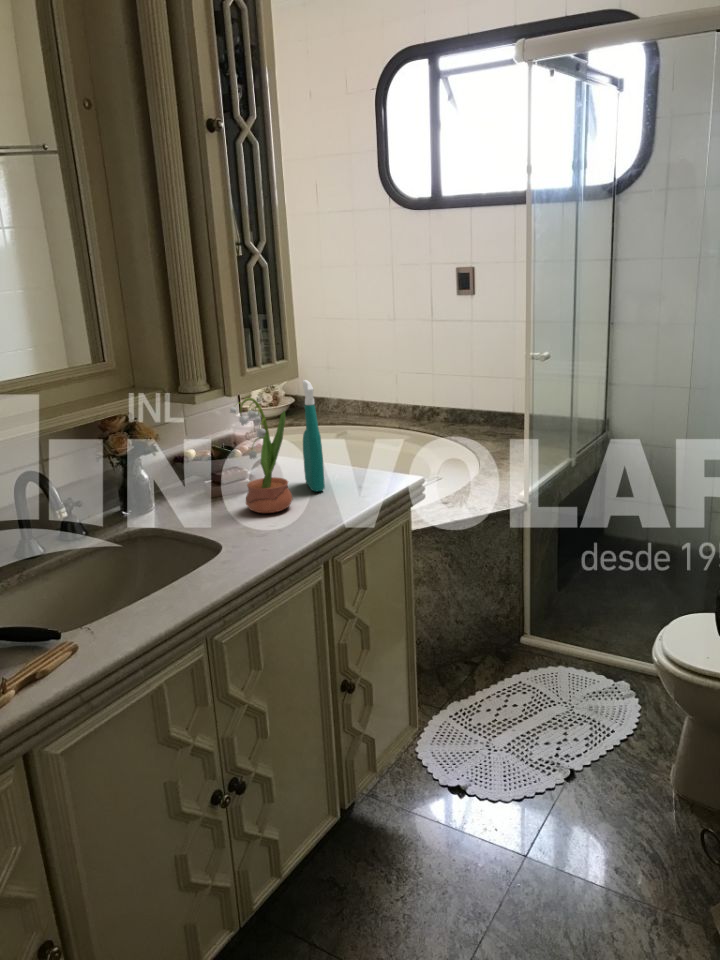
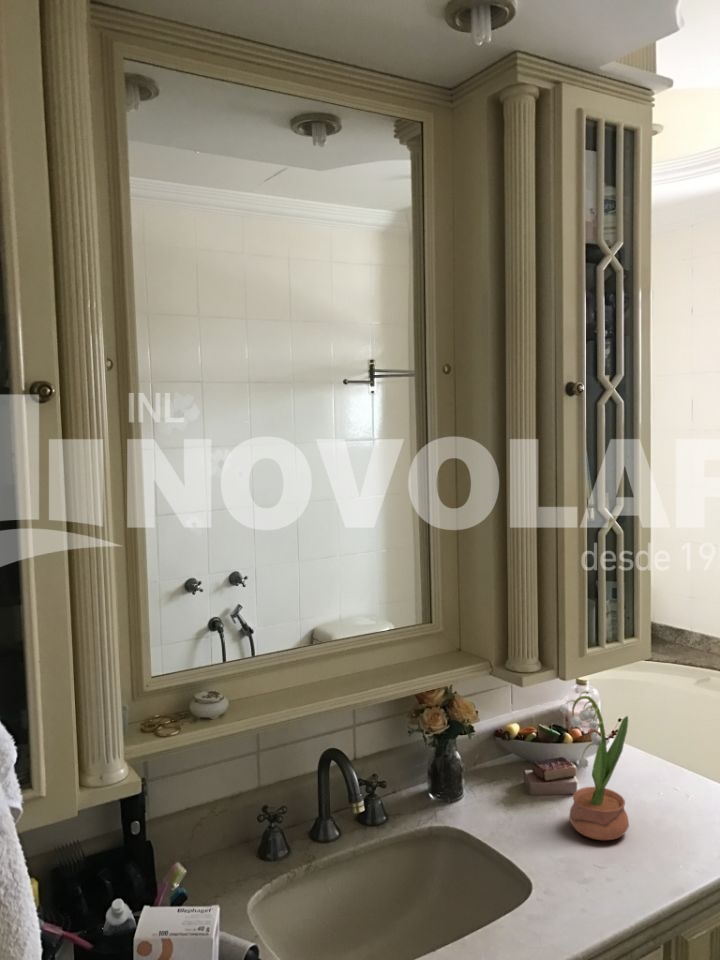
spray bottle: present [302,380,325,492] -> none [648,668,673,813]

